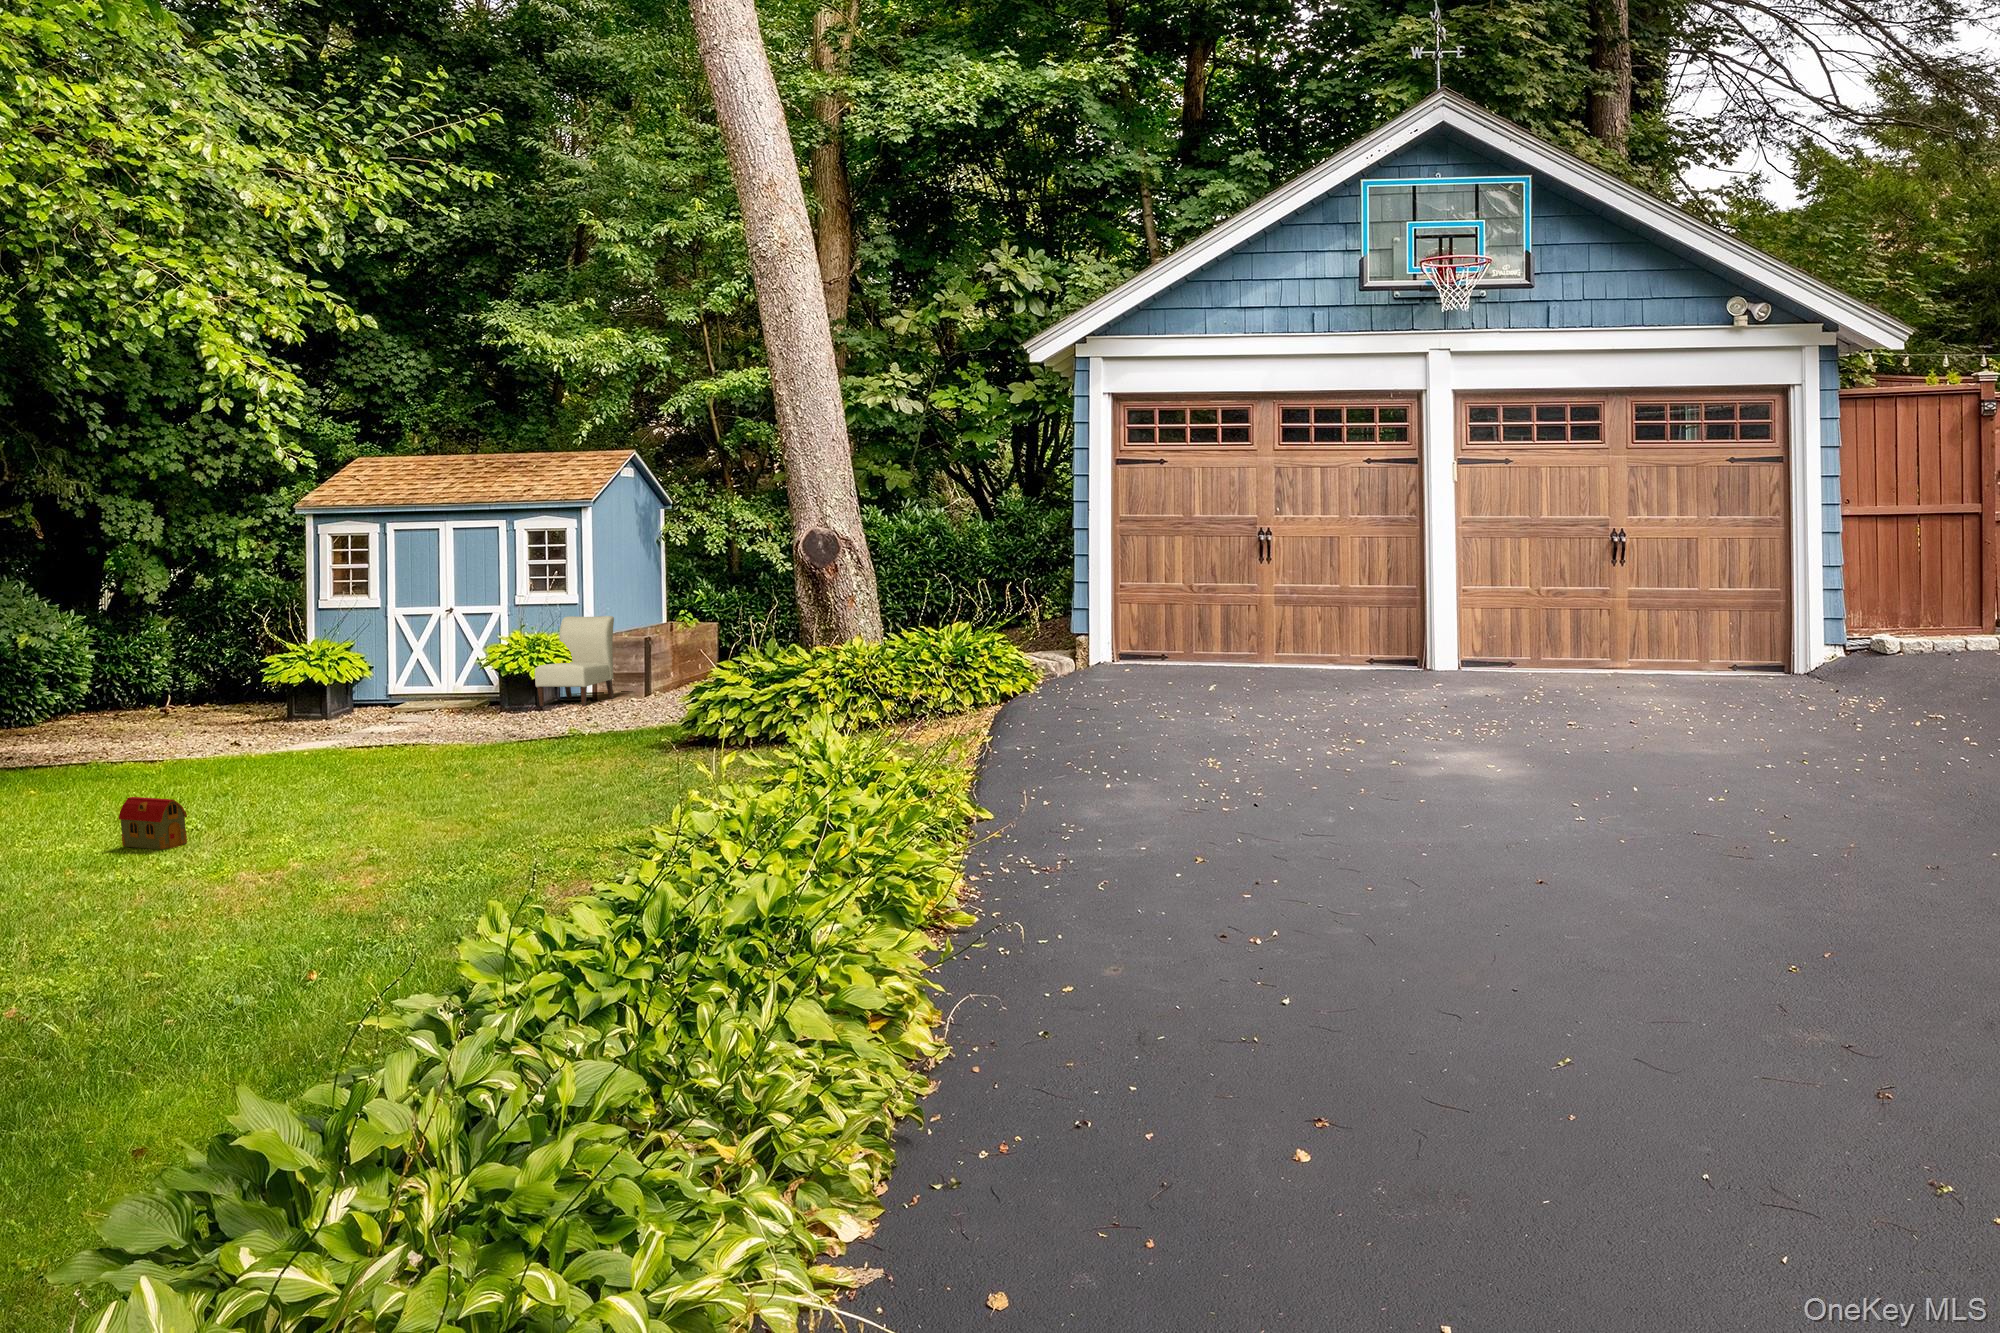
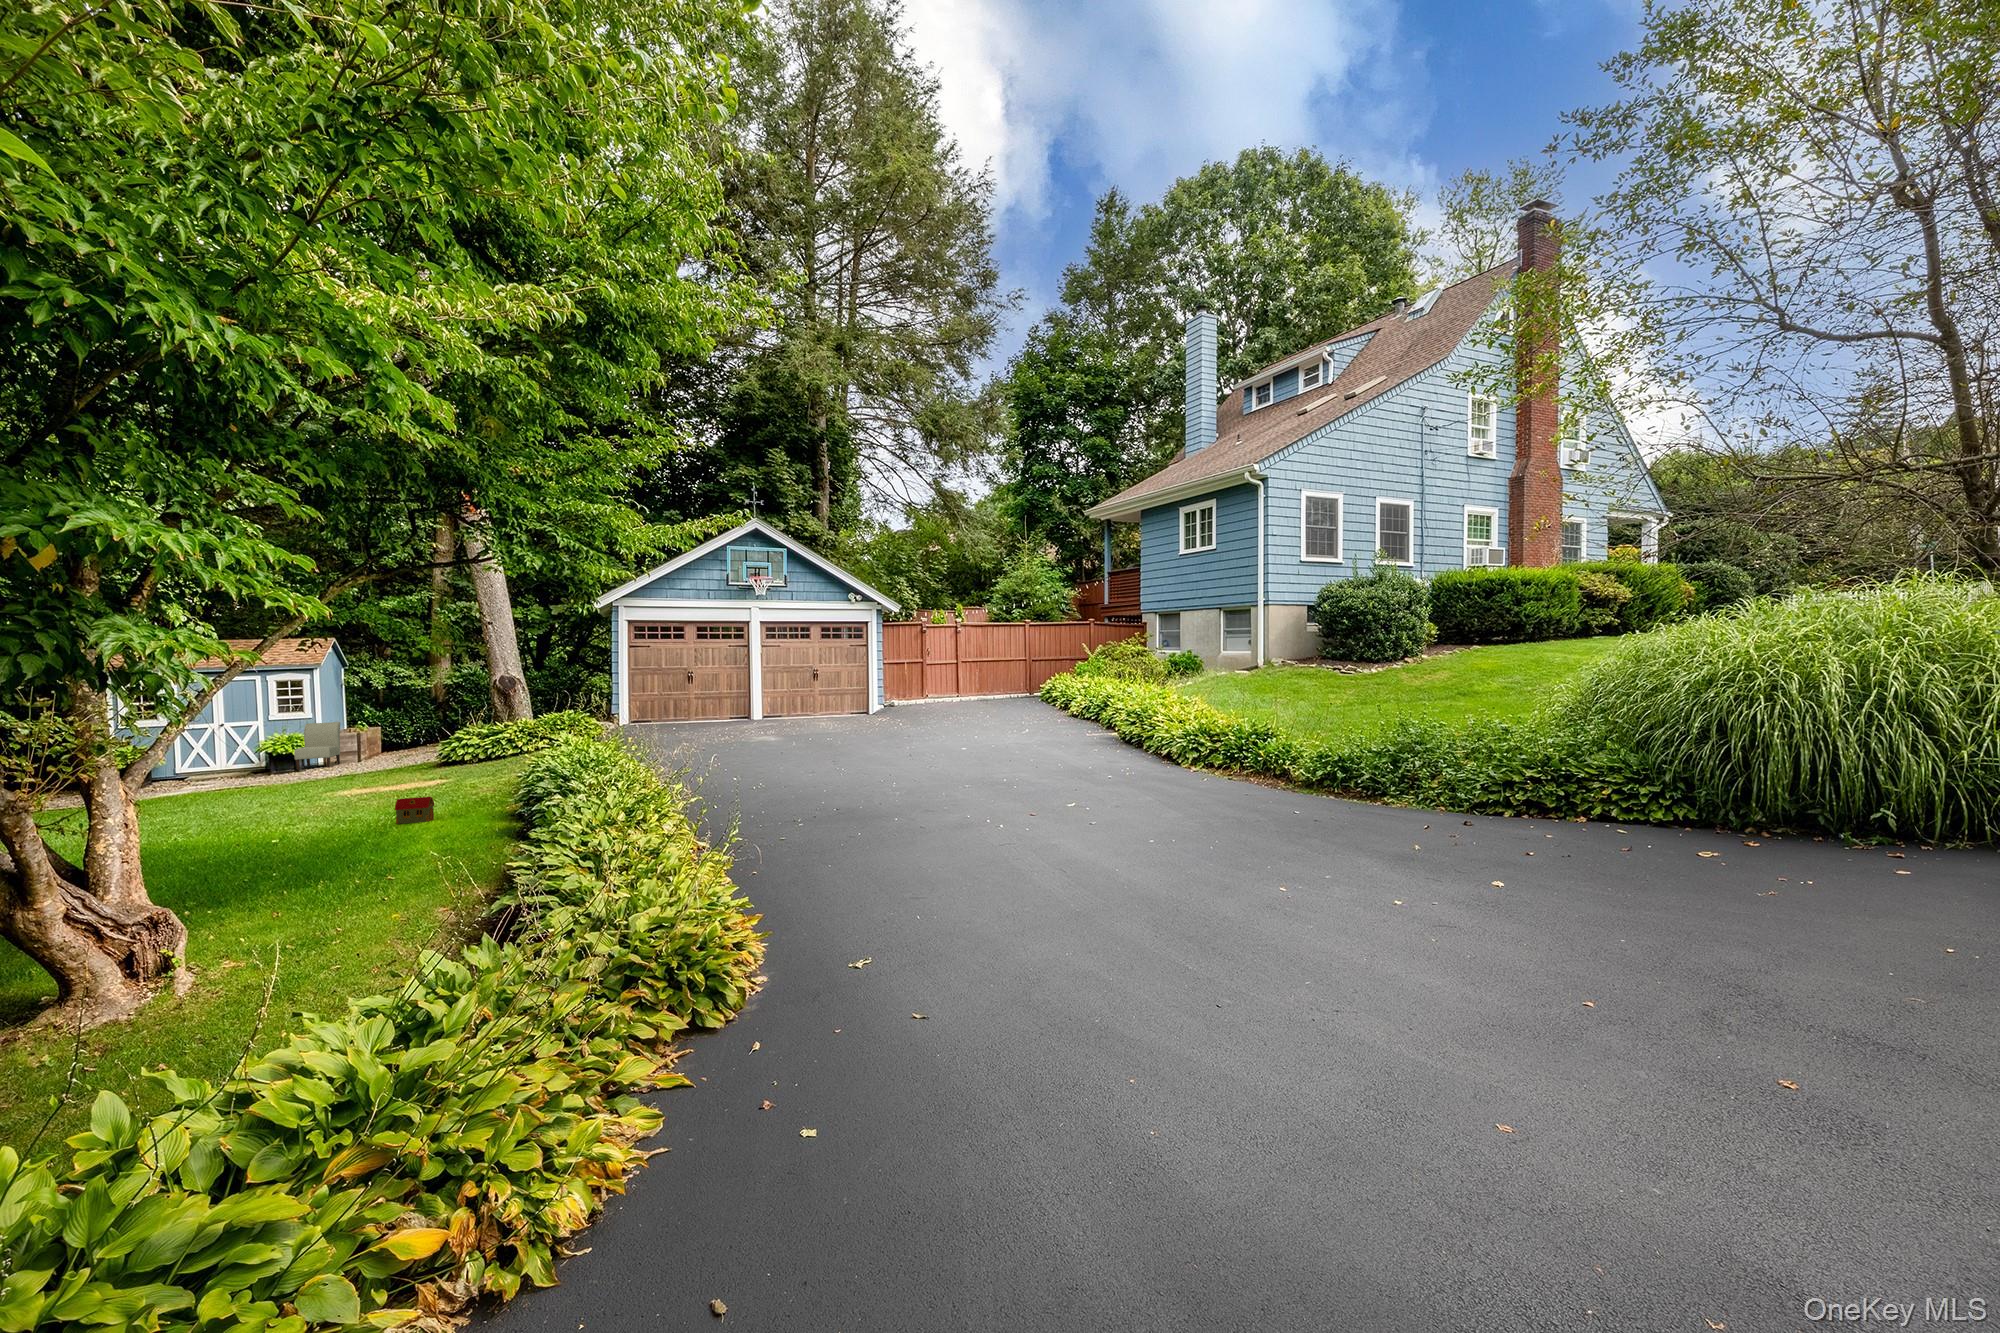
toy house: present [119,797,187,850] -> present [395,797,434,824]

